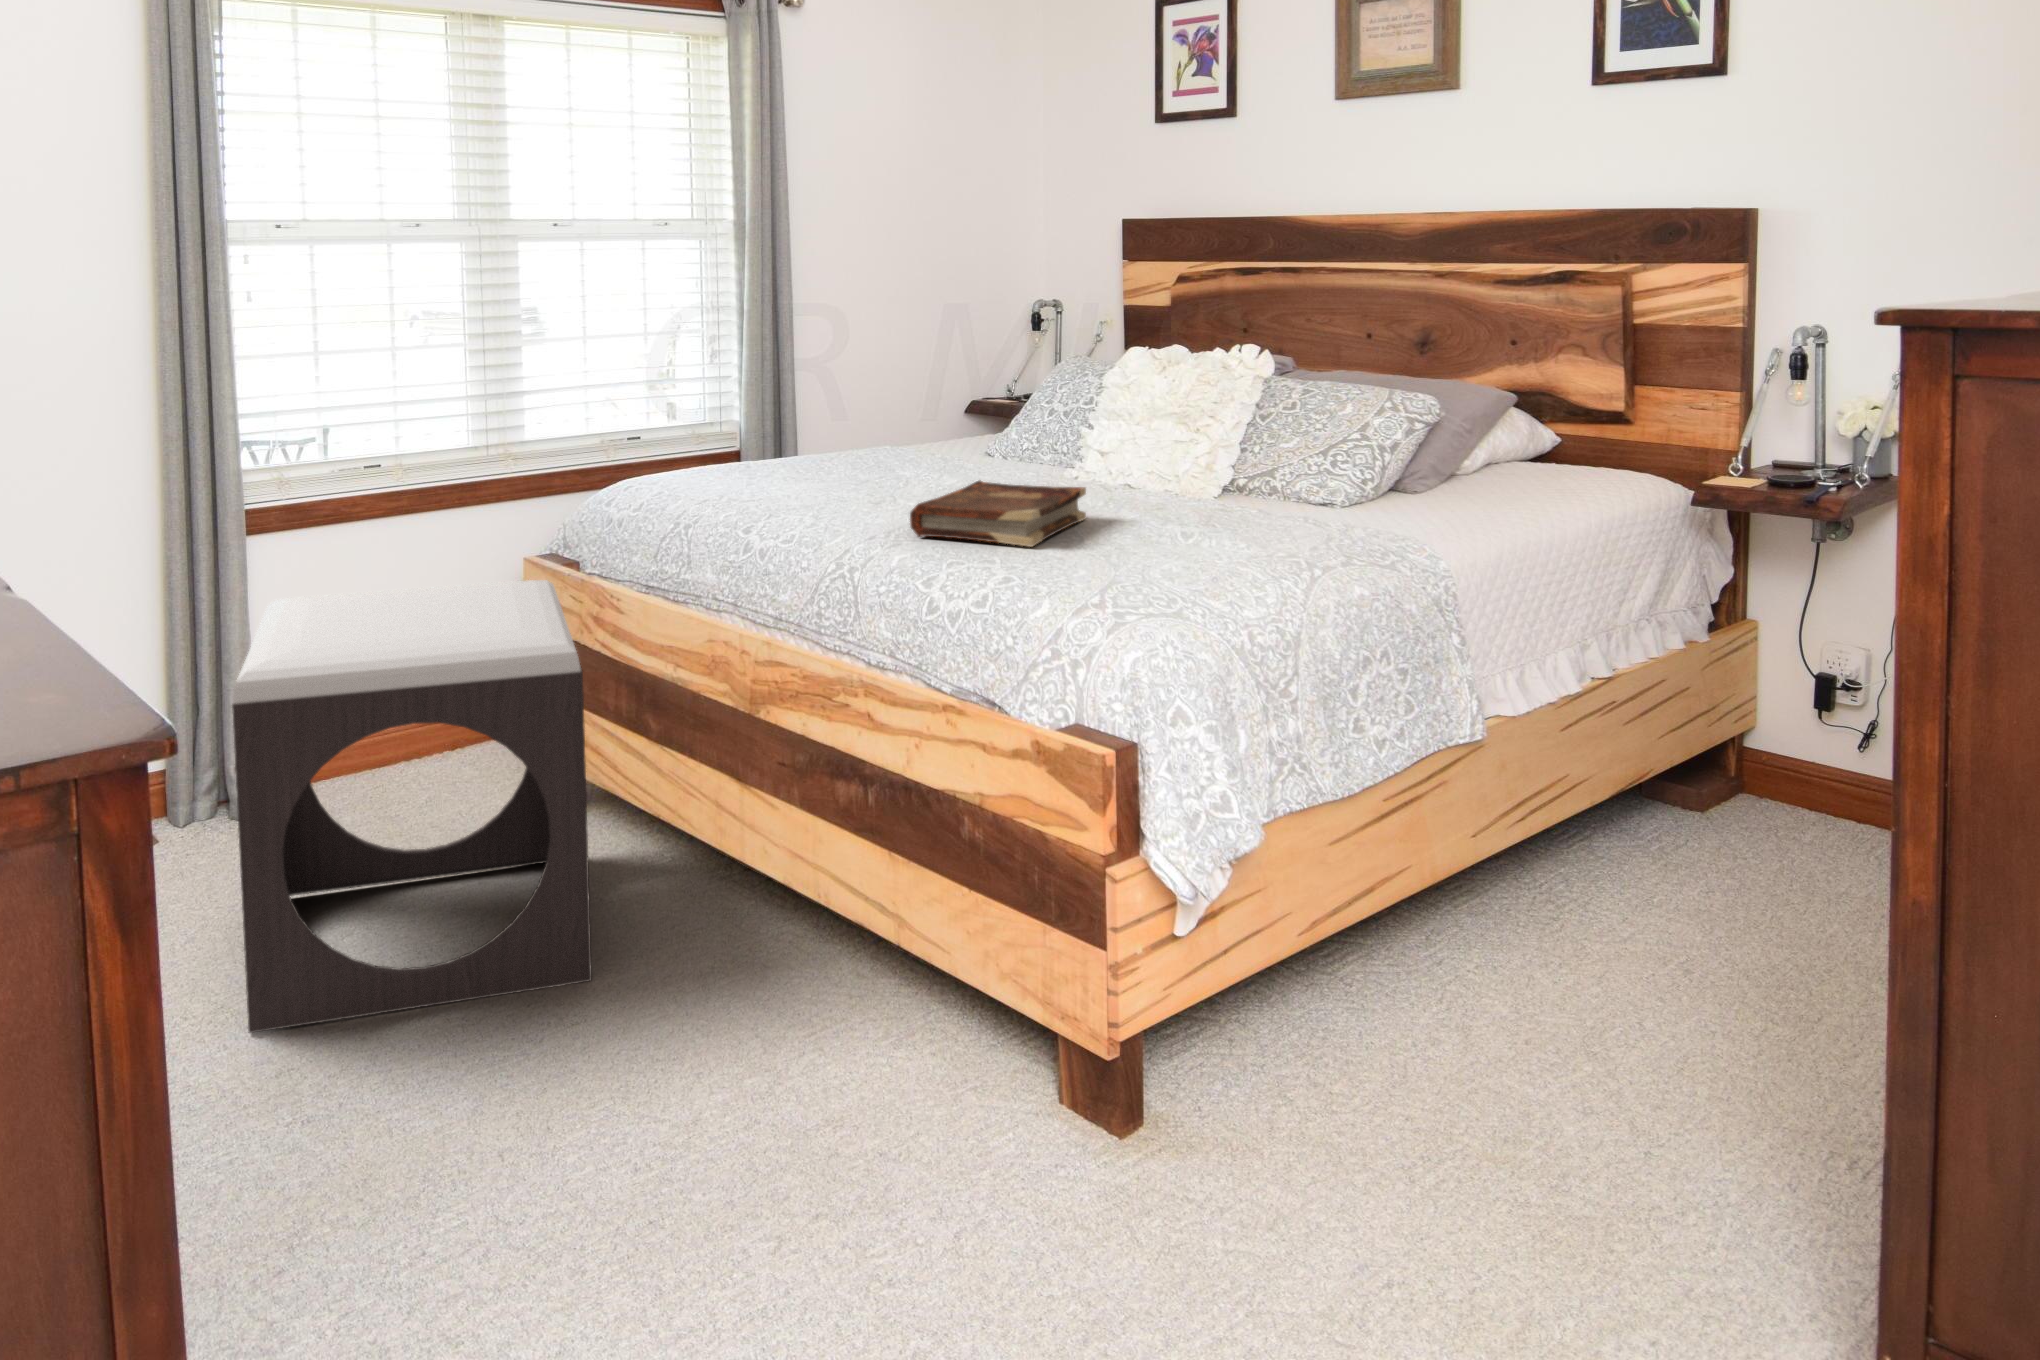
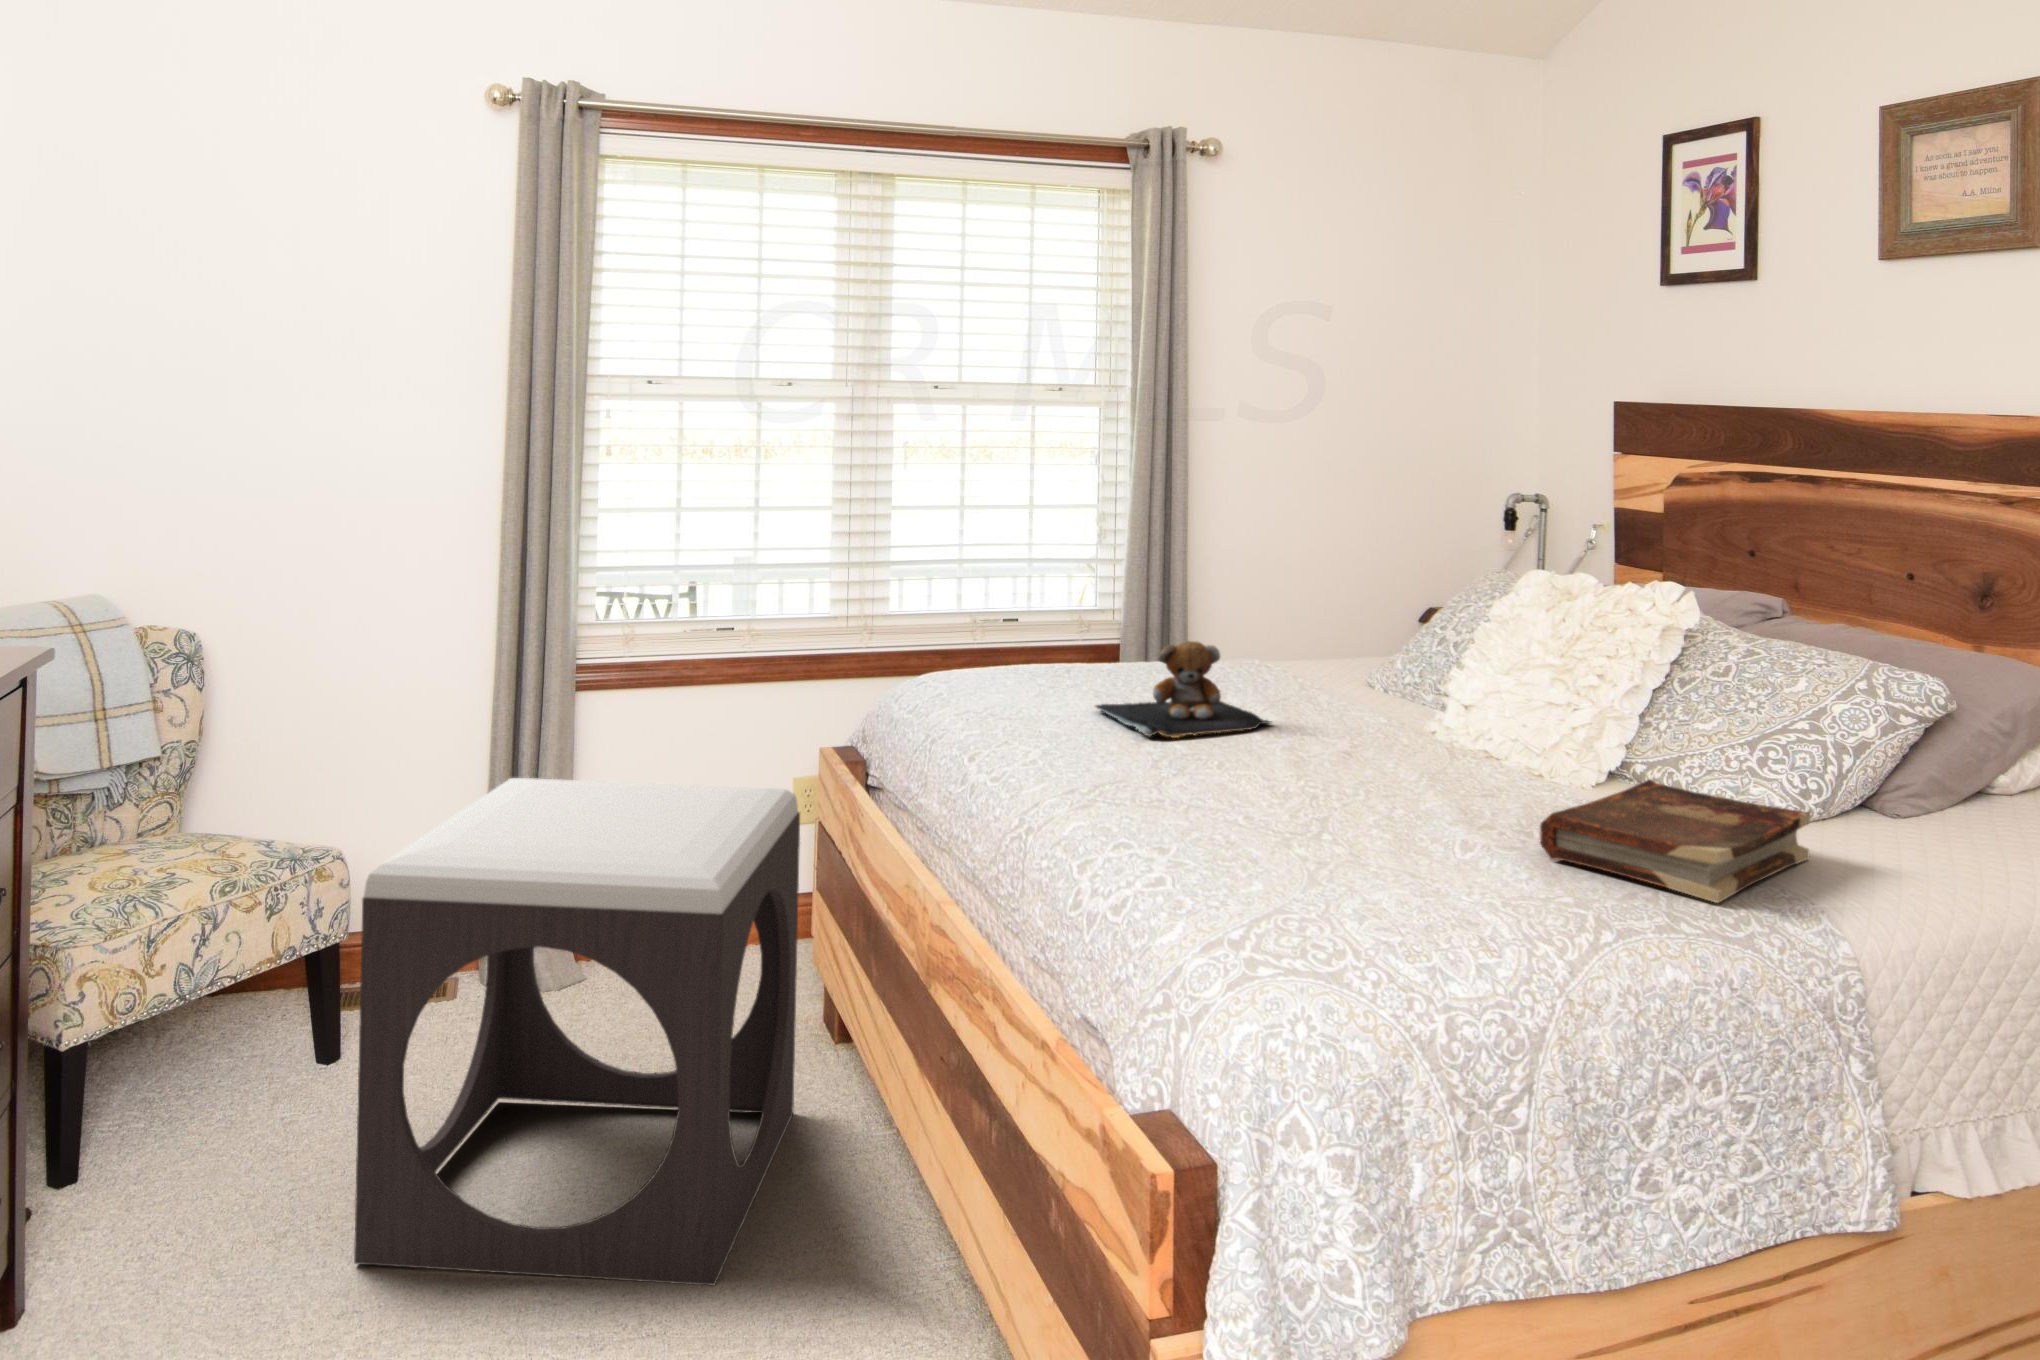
teddy bear: none [806,420,955,497] -> present [1095,641,1271,738]
book: present [910,481,1086,547] -> present [1540,780,1810,903]

